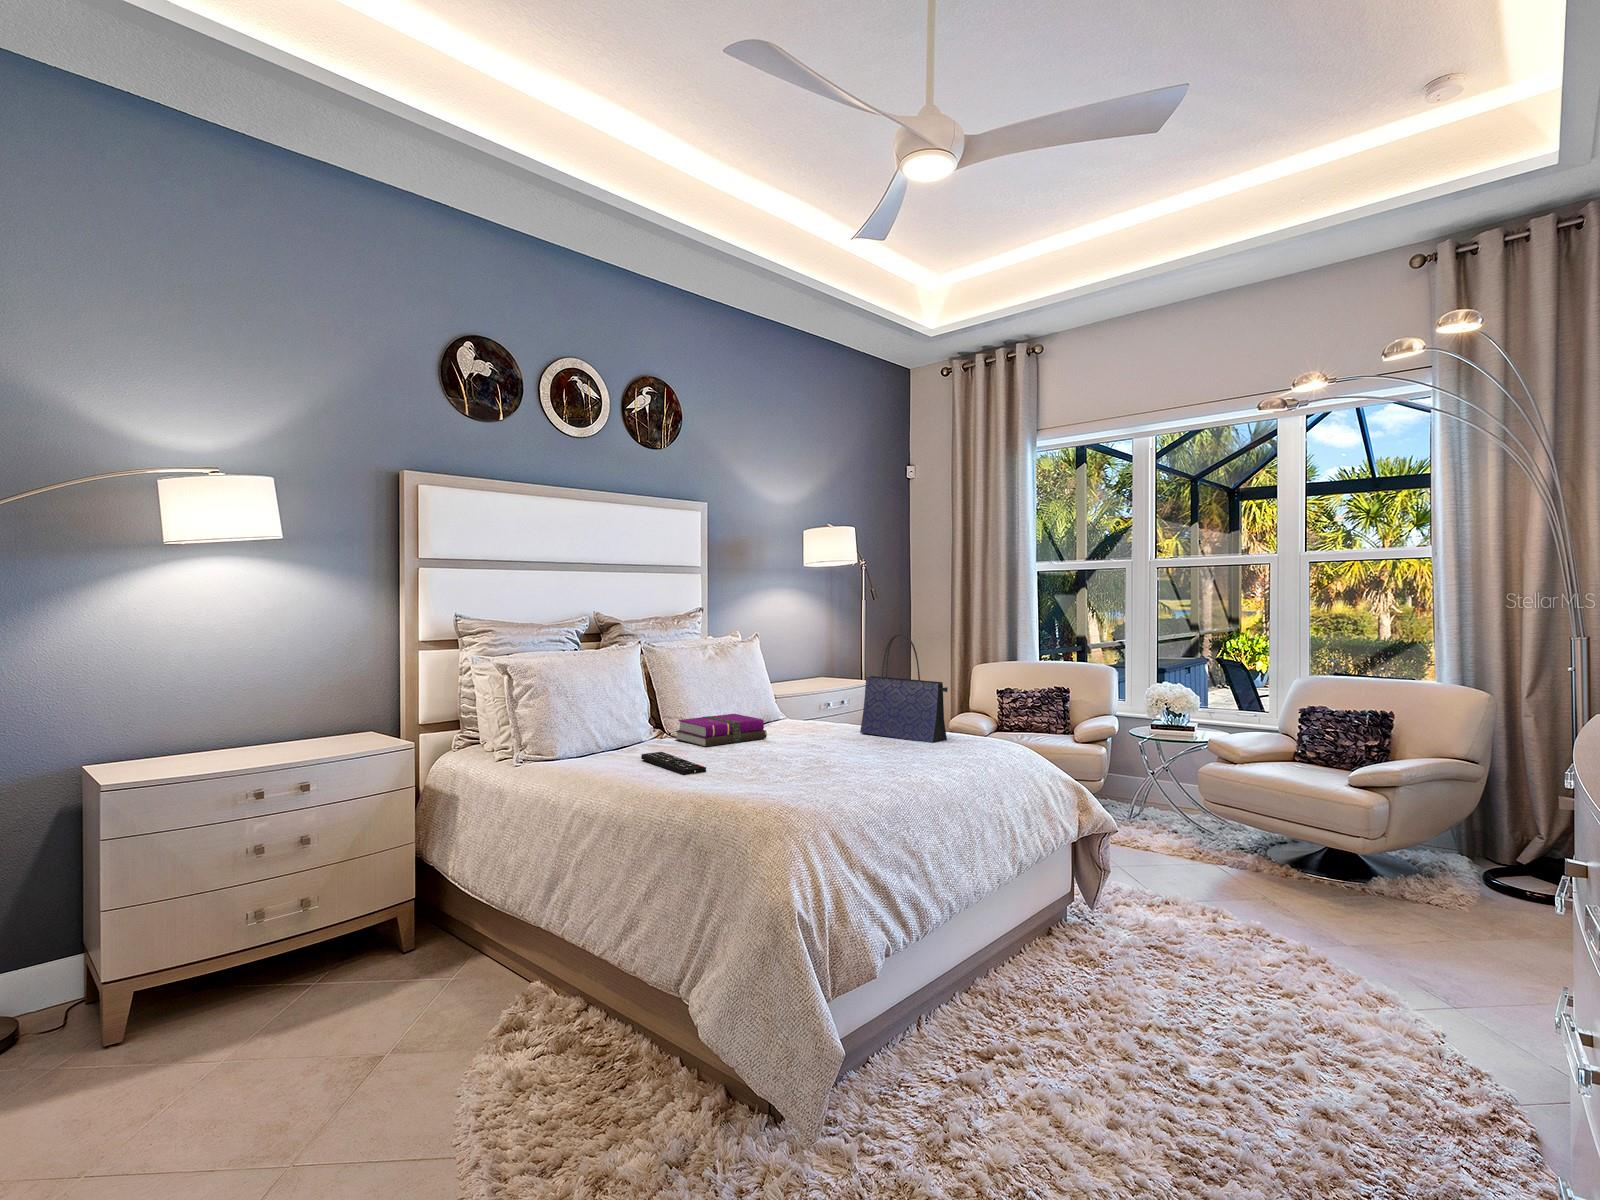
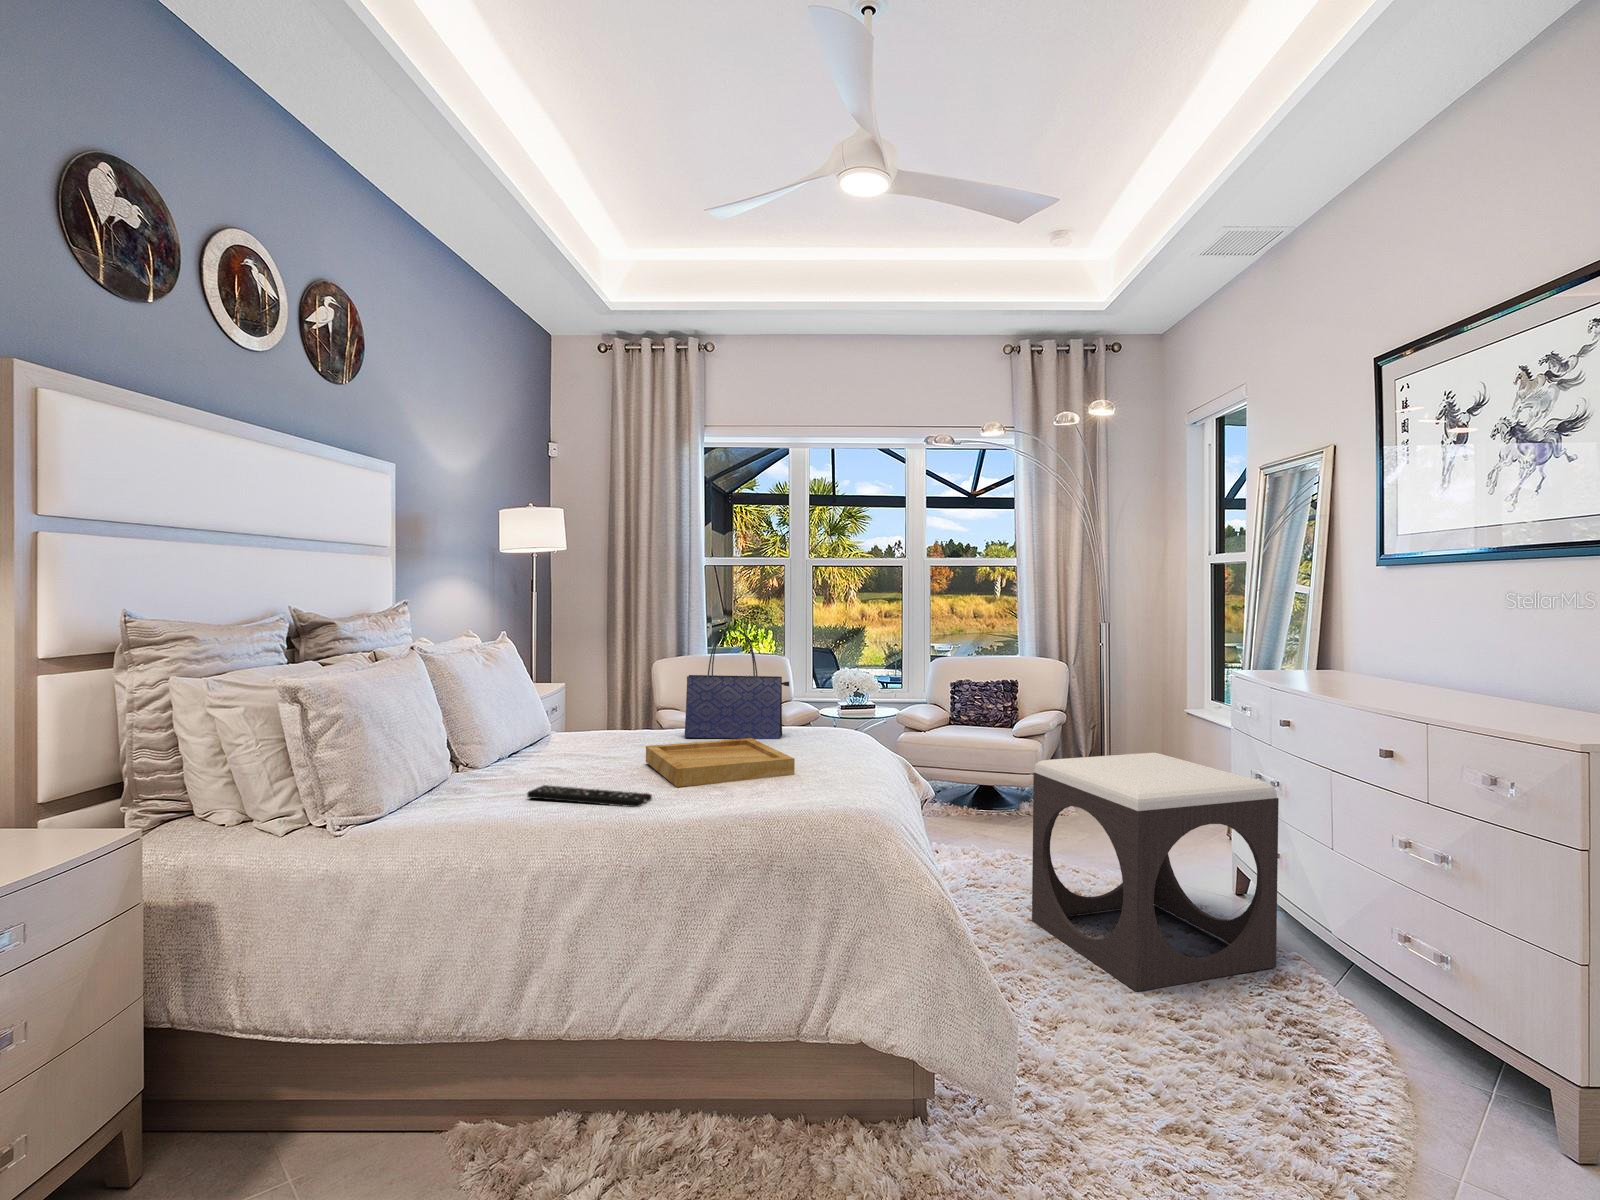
notebook: present [676,714,767,747] -> none [492,730,601,773]
tray: none [745,733,872,772] -> present [646,738,795,787]
footstool: none [1203,802,1513,1156] -> present [1032,752,1279,991]

